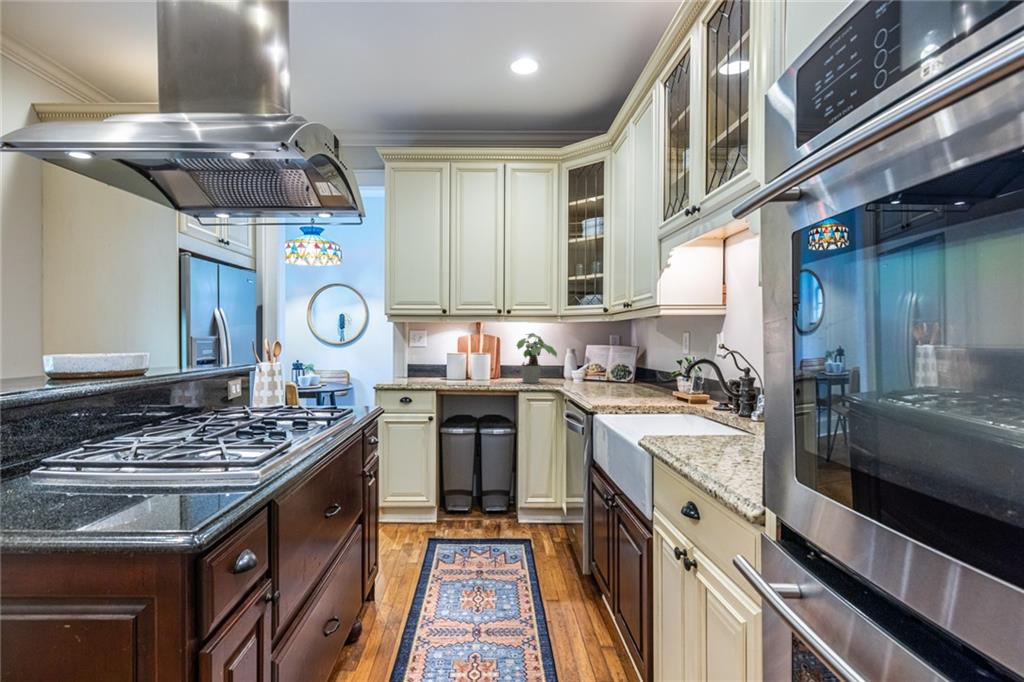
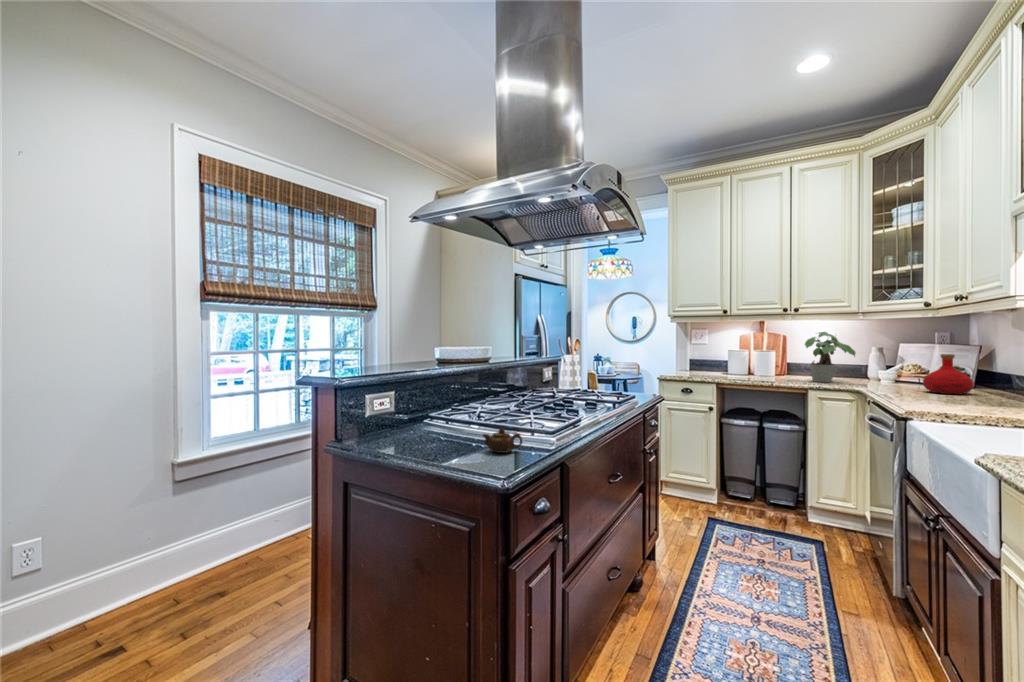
bottle: none [604,354,636,389] -> present [923,354,974,394]
teapot: none [153,467,217,501] -> present [483,428,522,453]

